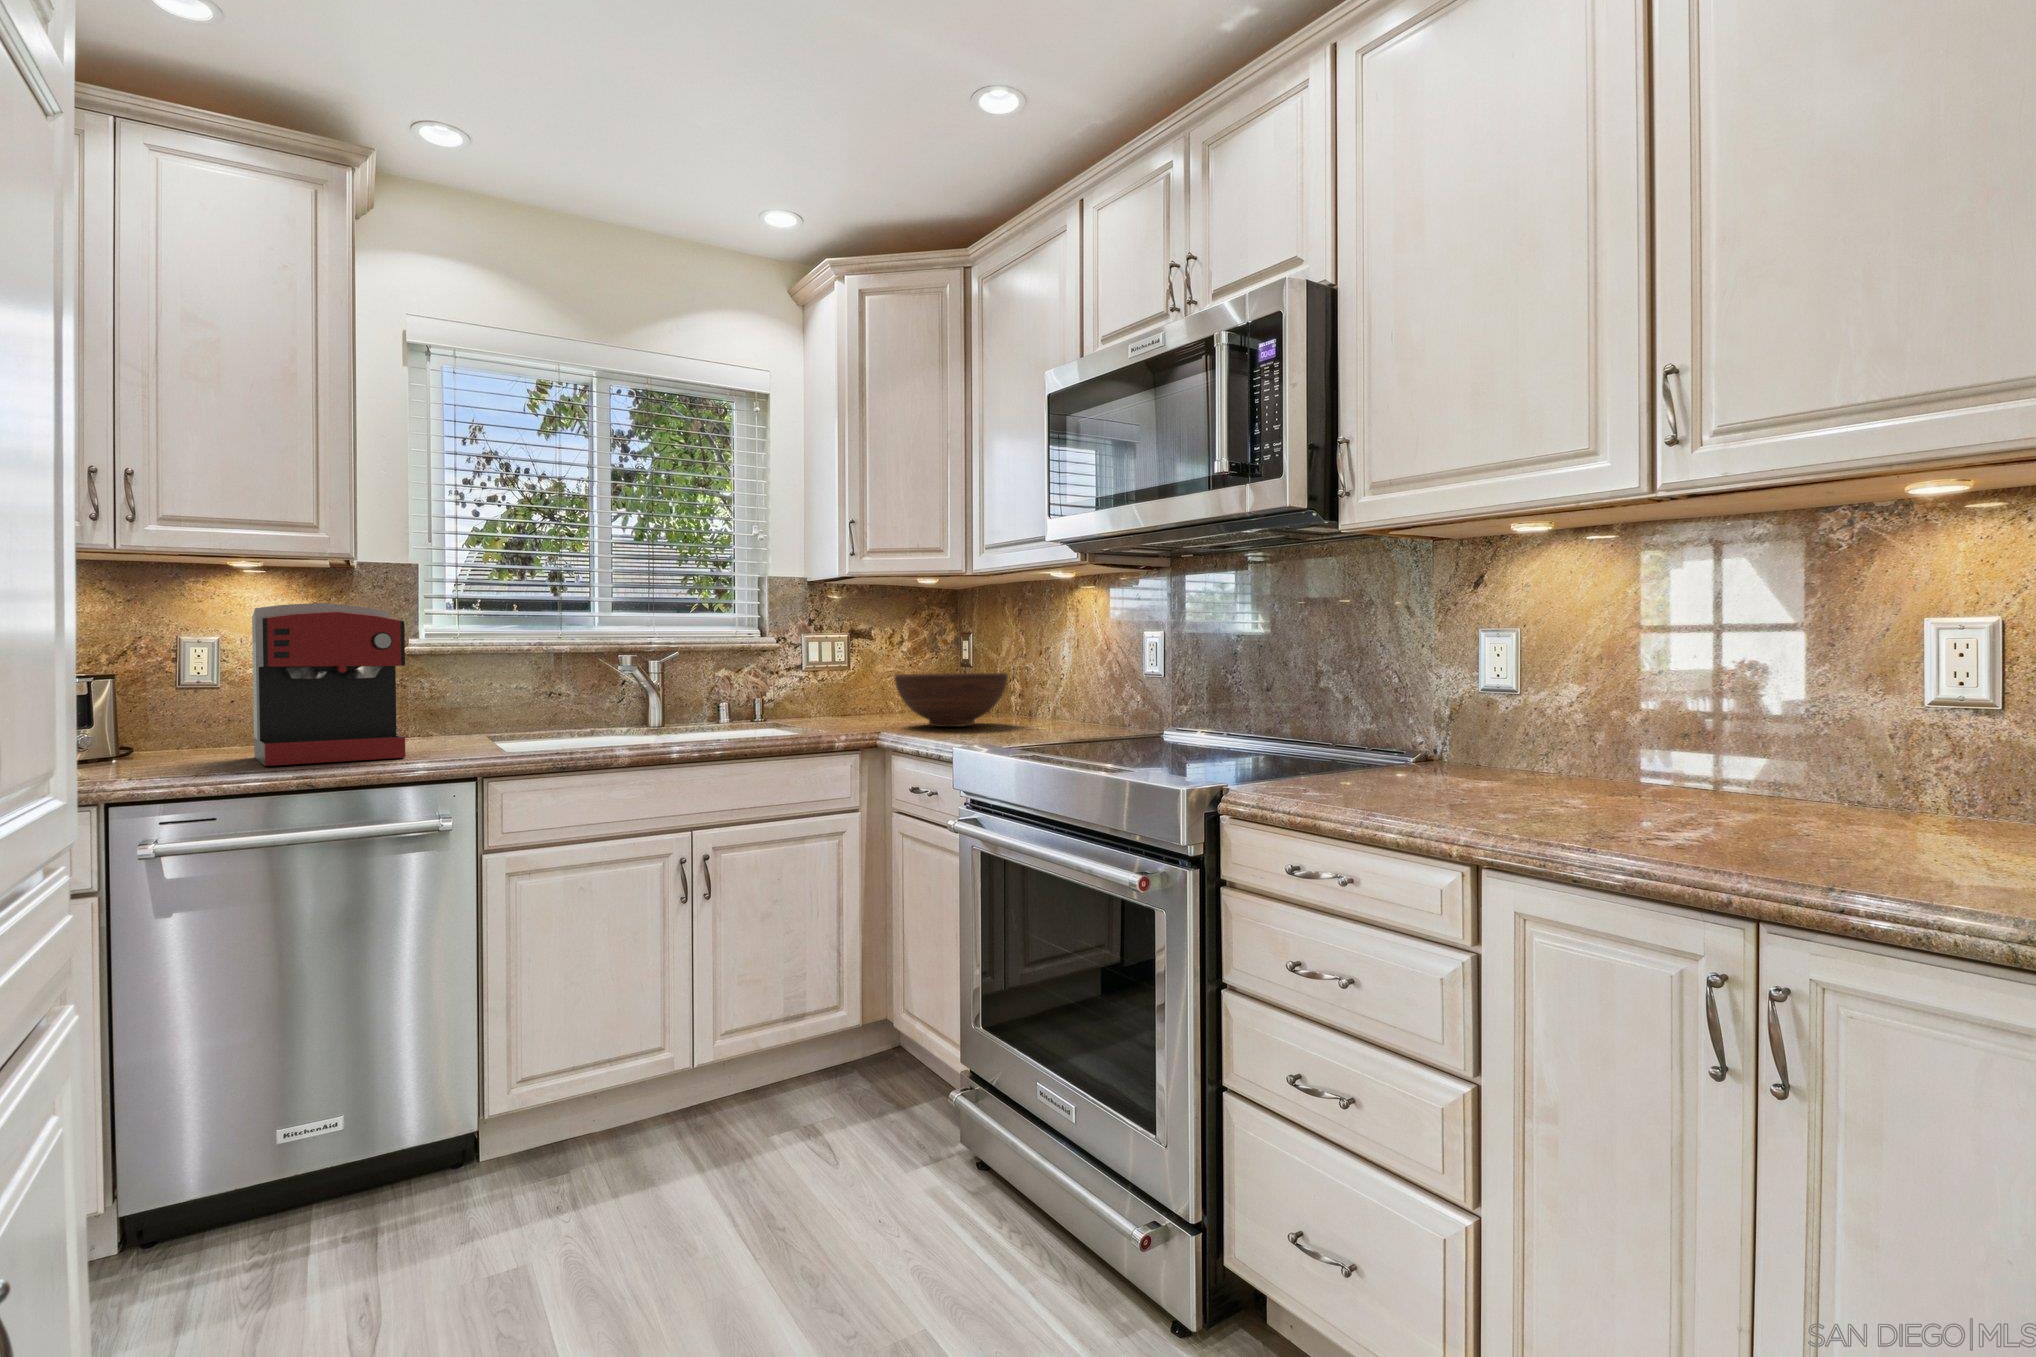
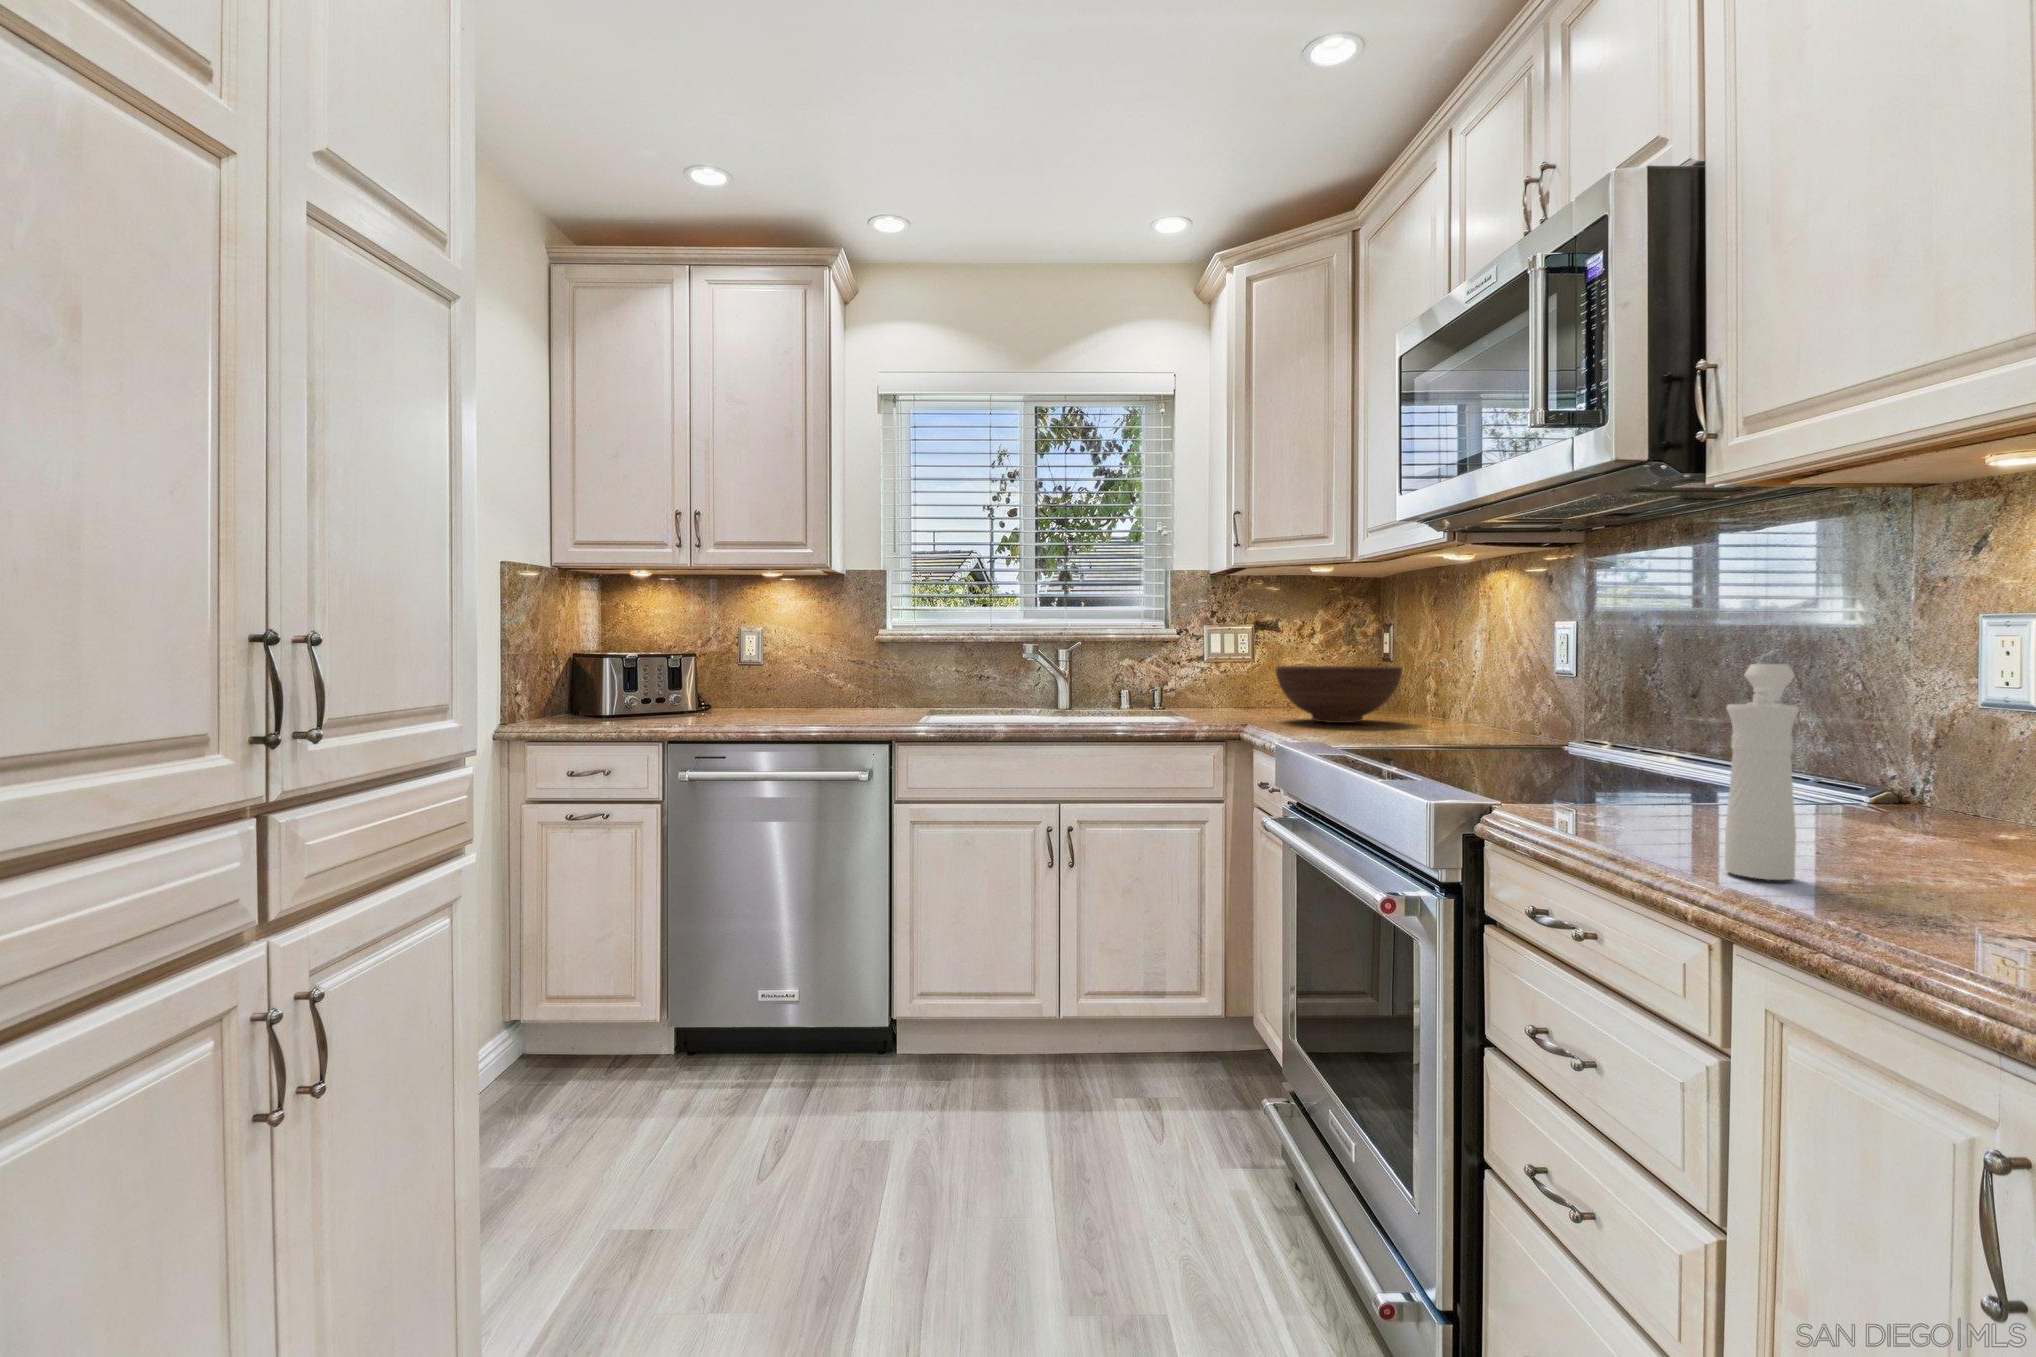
coffee maker: present [252,603,406,766] -> none [758,607,849,725]
pepper mill: none [1414,664,1476,818] -> present [1725,664,1799,880]

